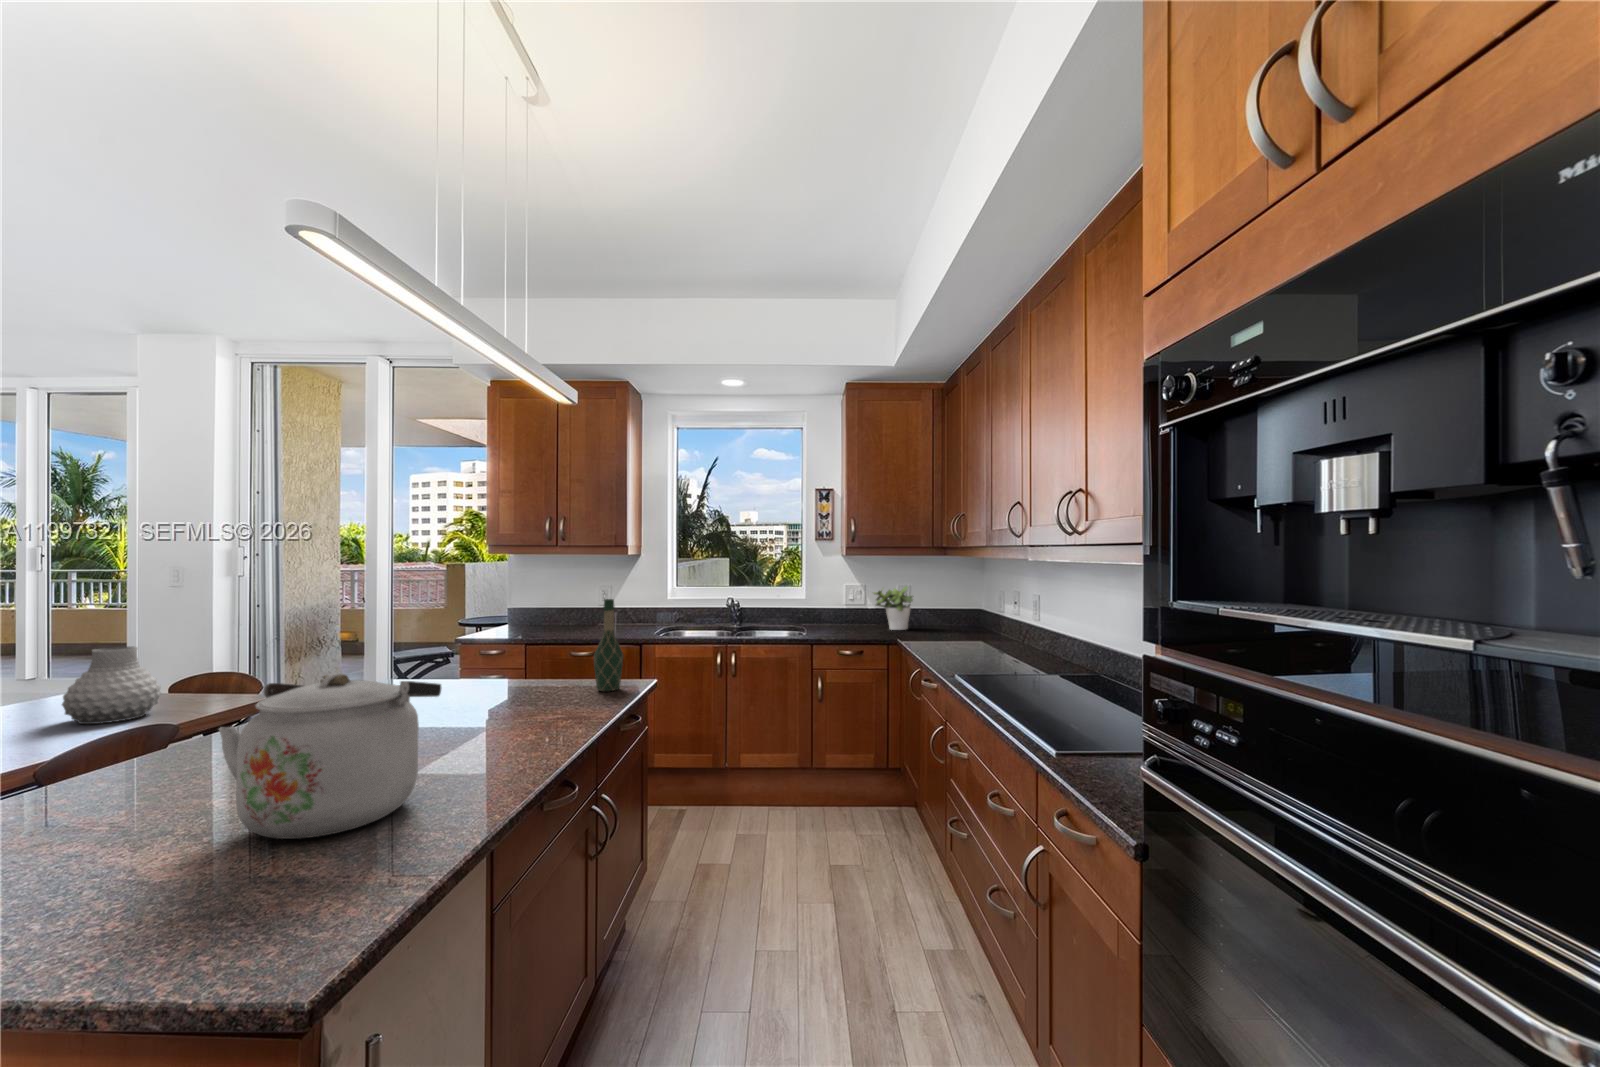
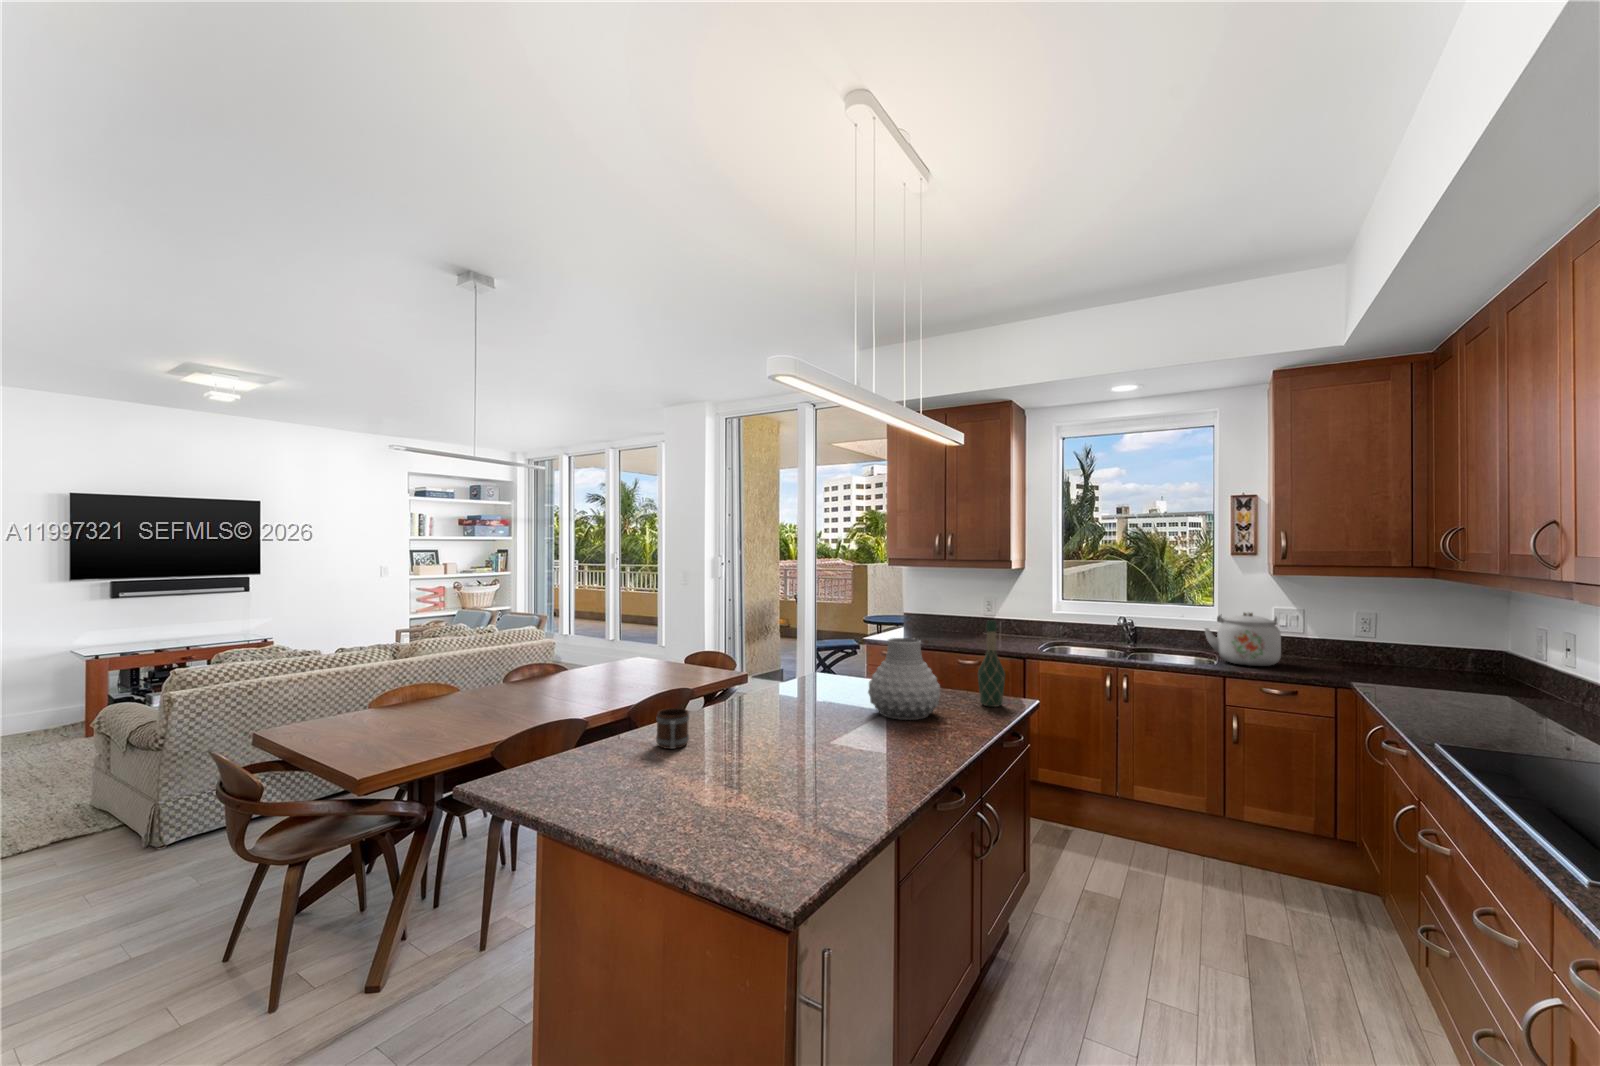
potted plant: present [874,586,913,630] -> none [1314,614,1380,671]
vase: present [62,647,161,724] -> present [868,638,941,720]
kettle: present [219,673,441,839] -> present [1205,612,1281,666]
mug: none [73,747,148,814] -> present [656,708,689,749]

